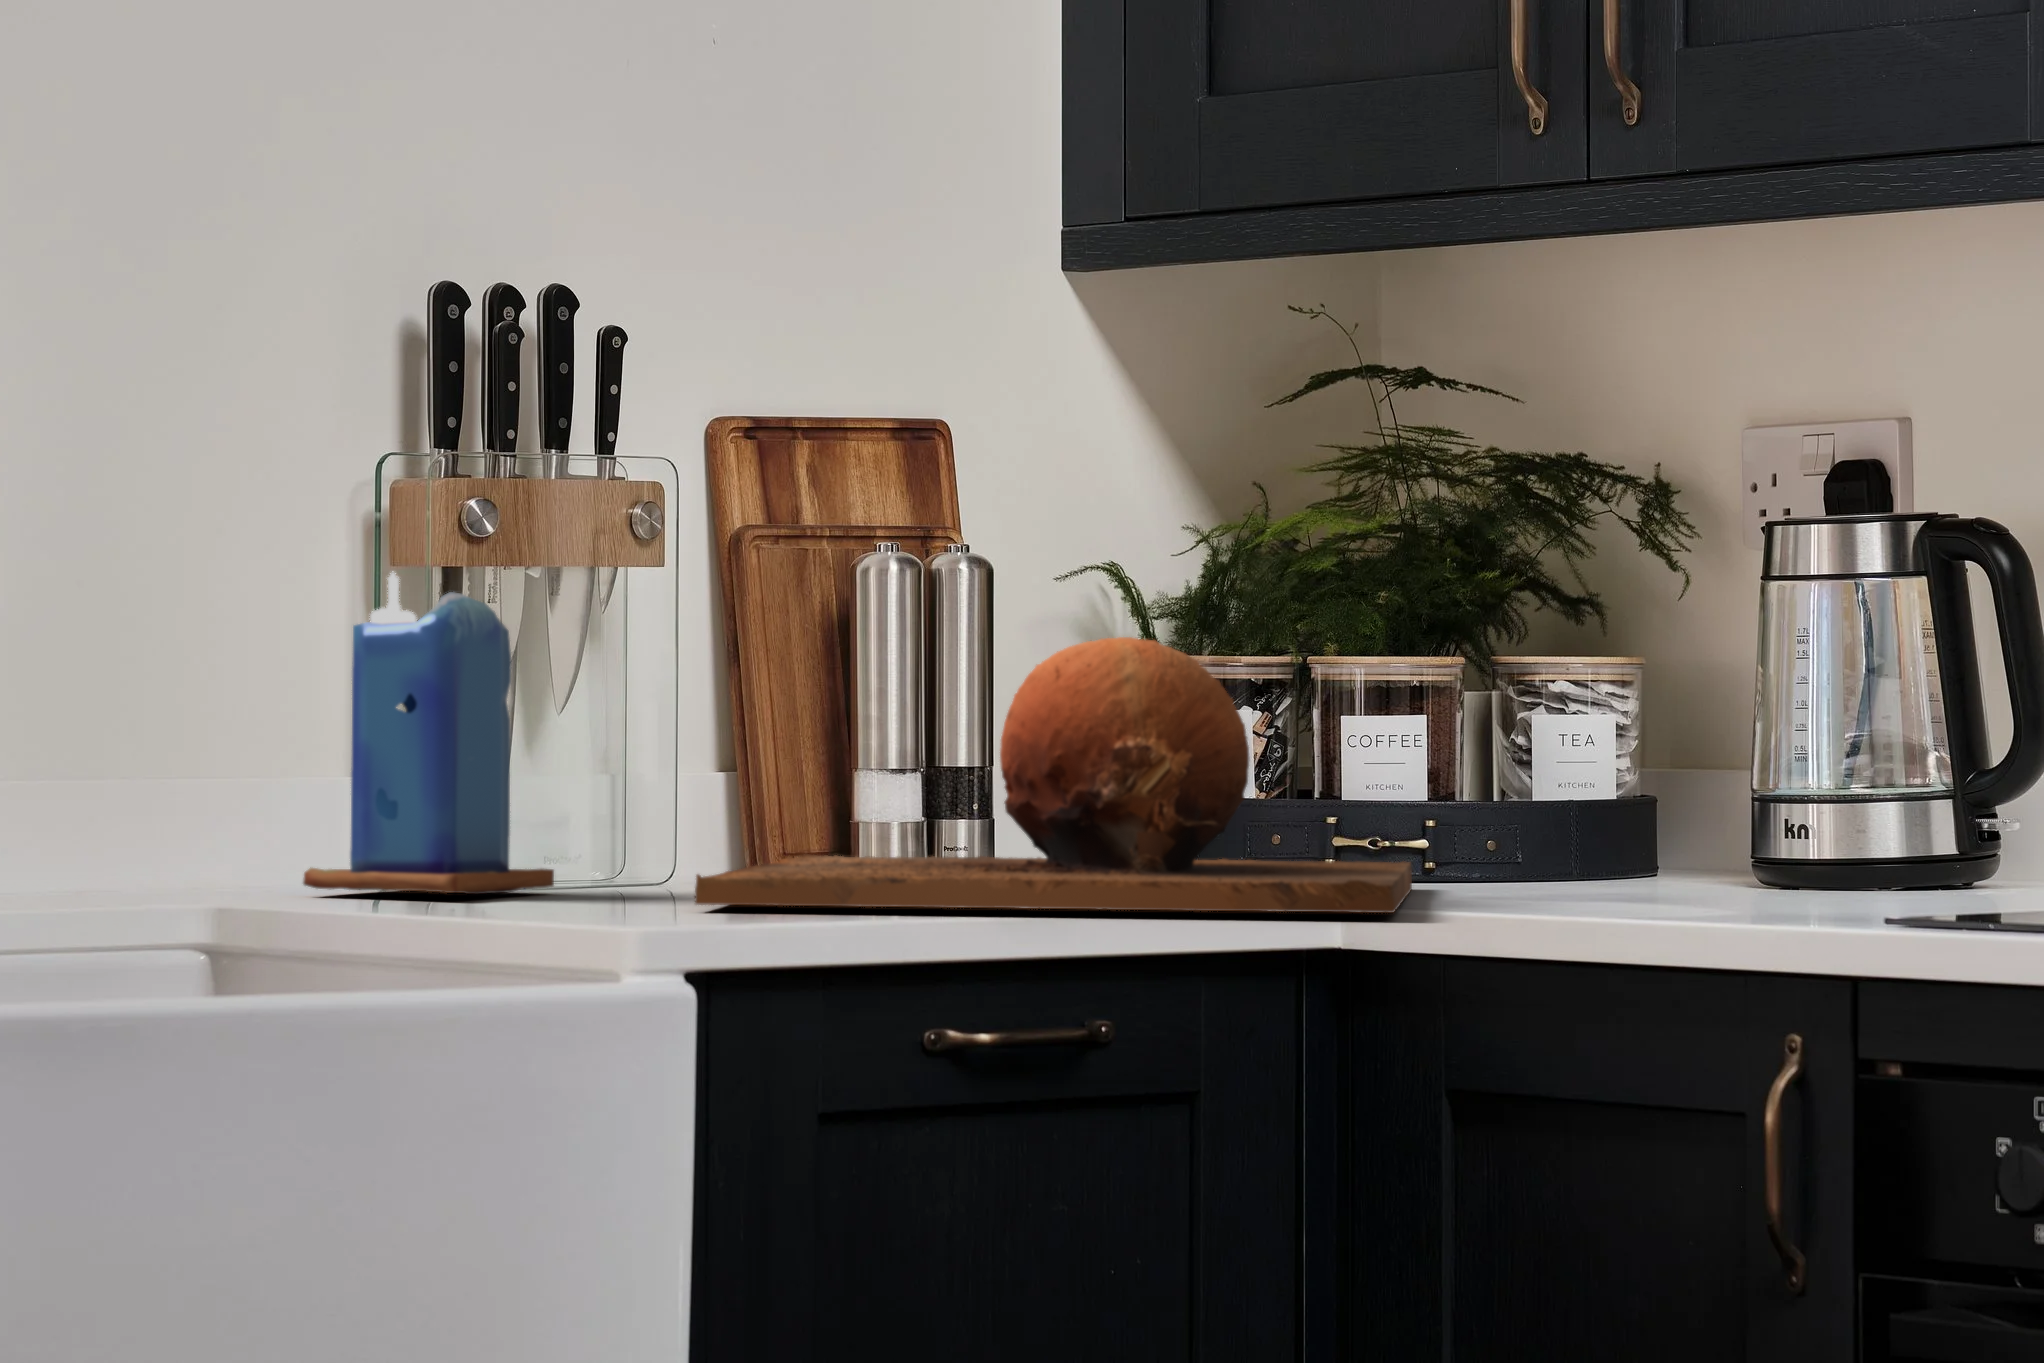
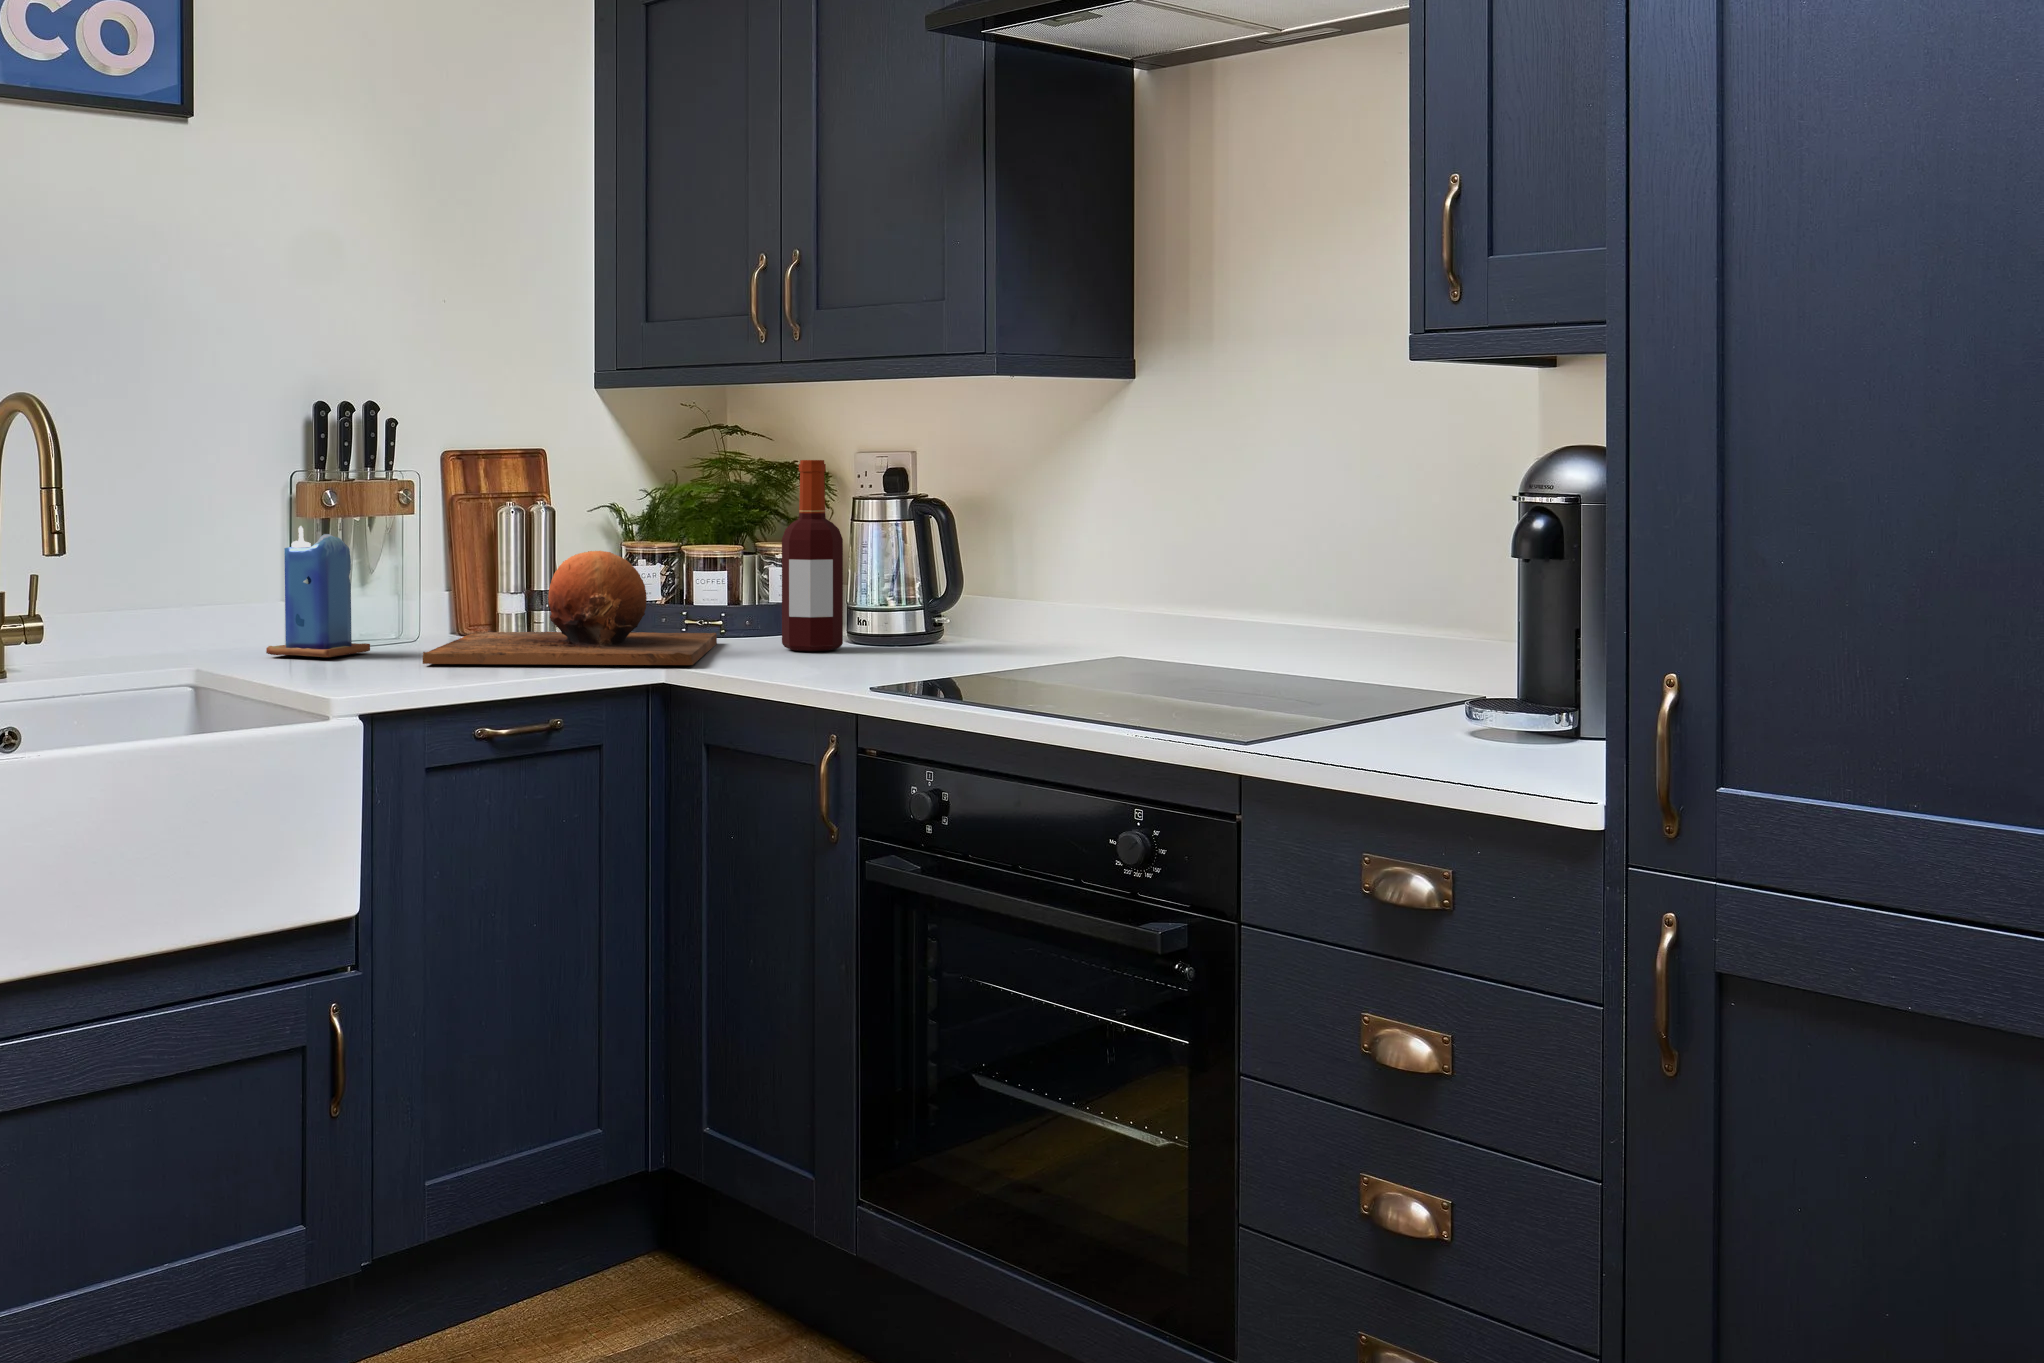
bottle: none [1591,409,1755,899] -> present [782,460,843,651]

